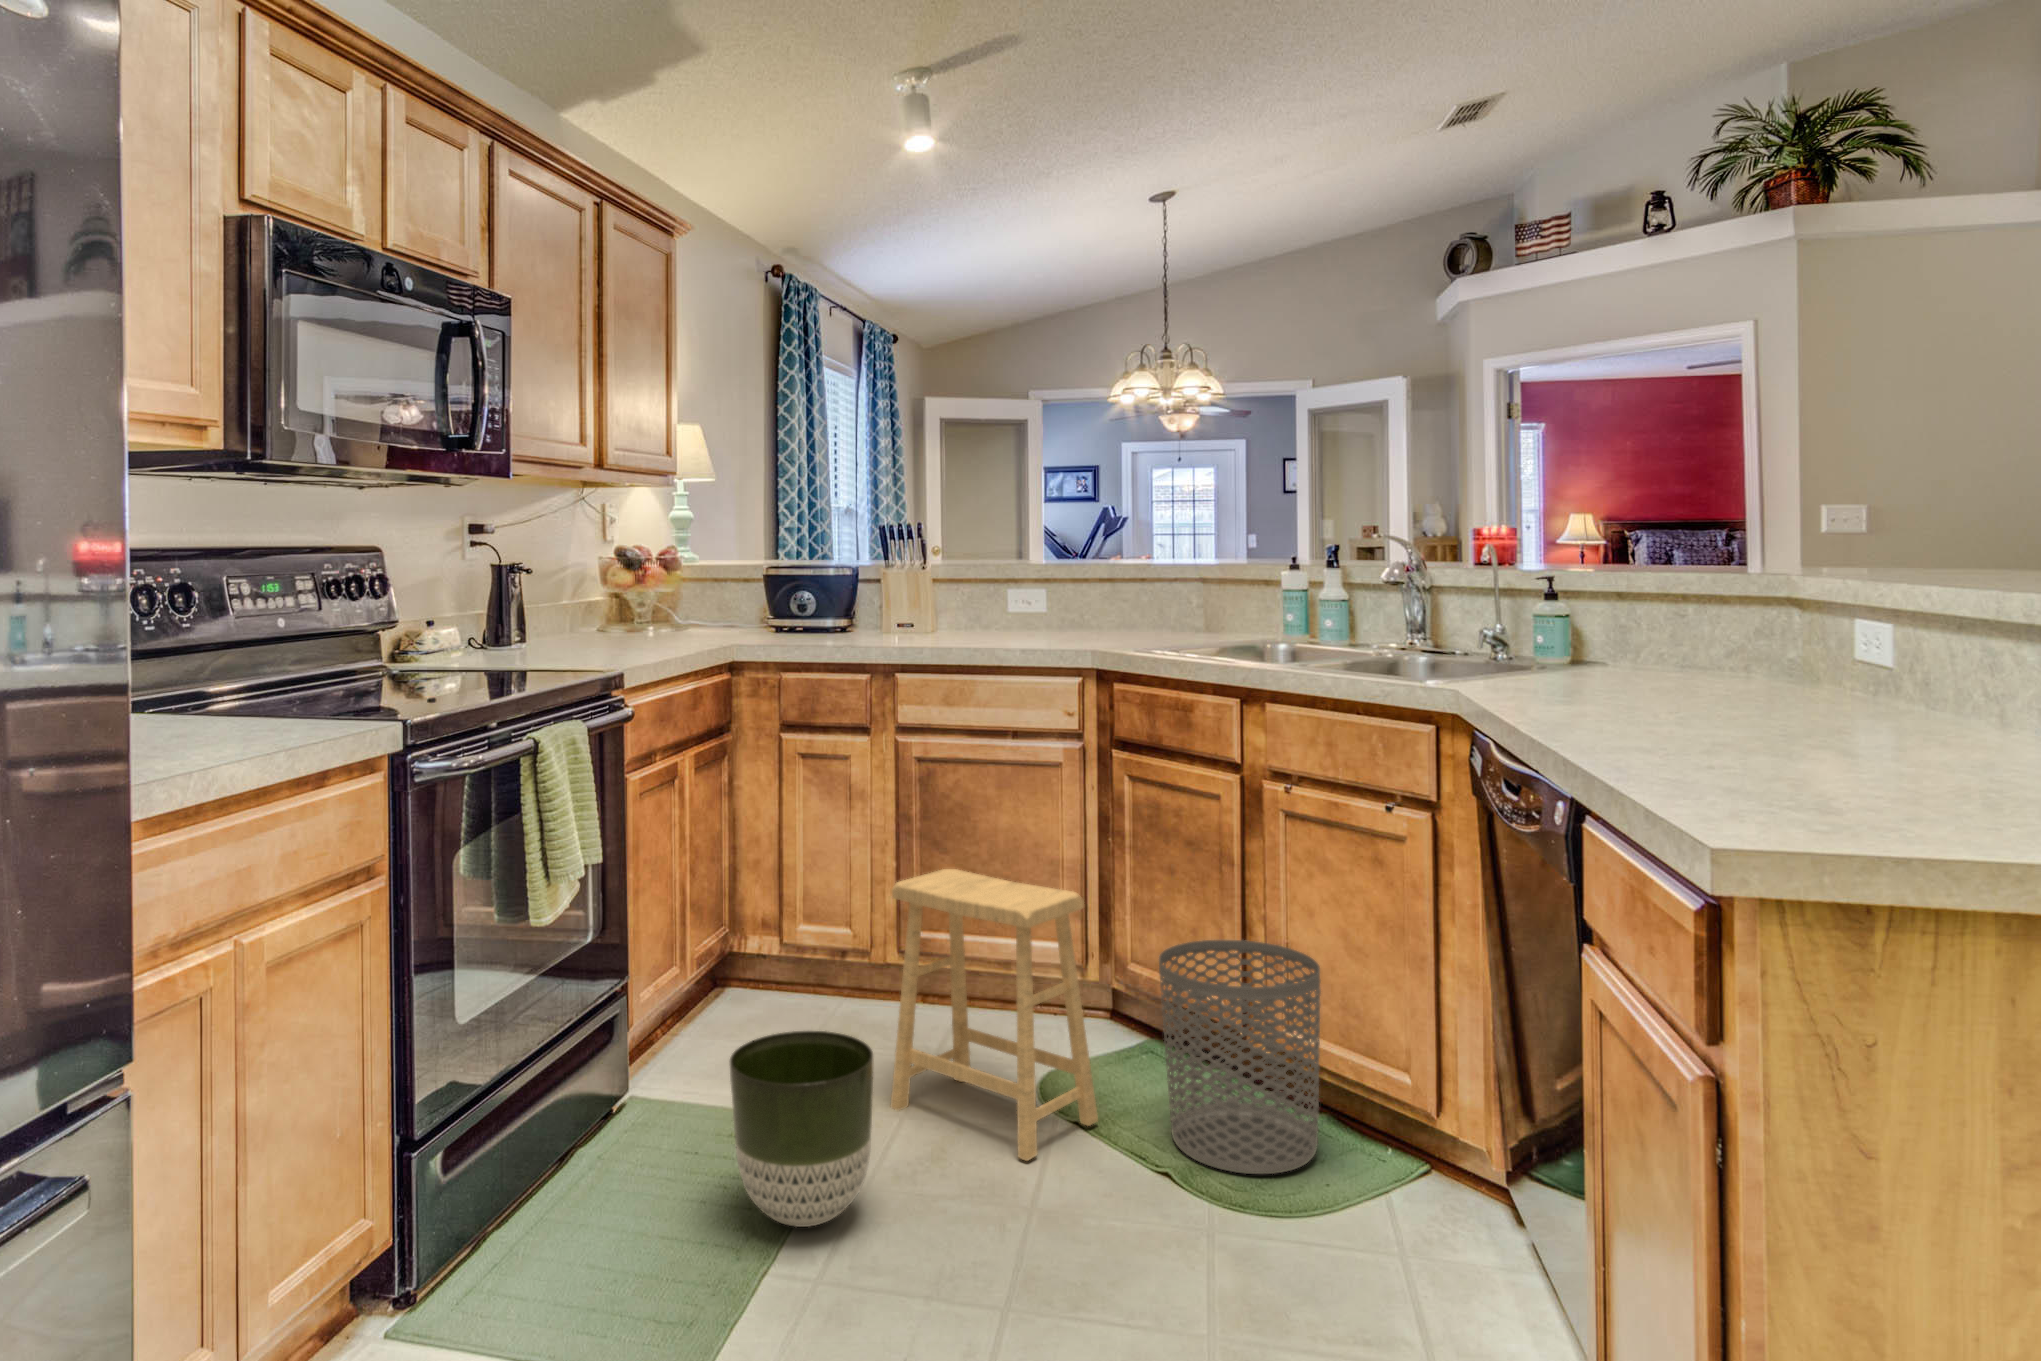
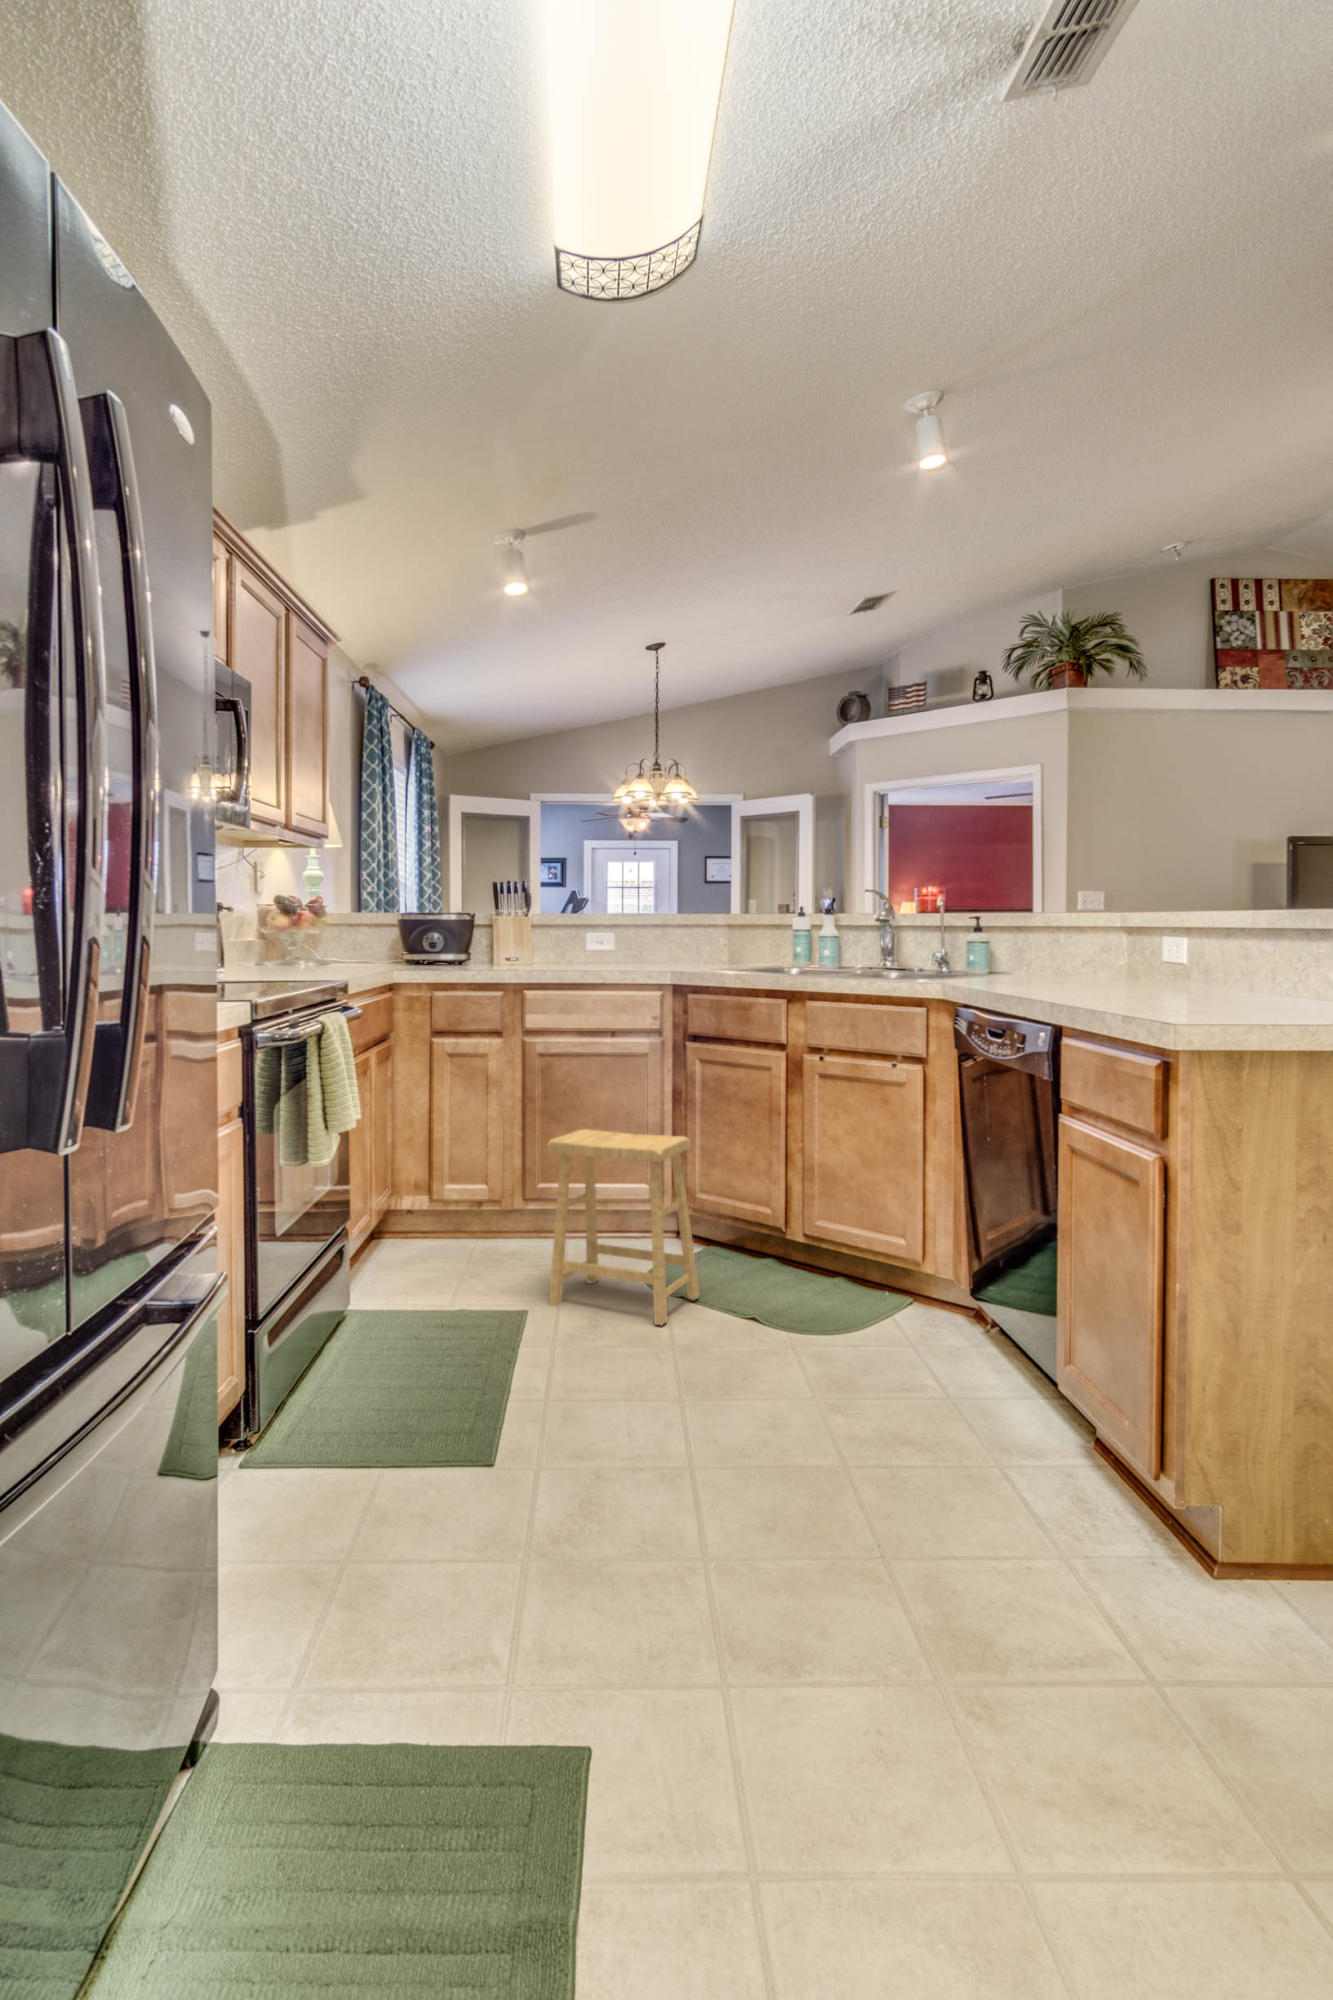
waste bin: present [1159,940,1321,1174] -> none [742,1164,851,1315]
planter: present [730,1031,873,1227] -> none [460,1246,569,1385]

